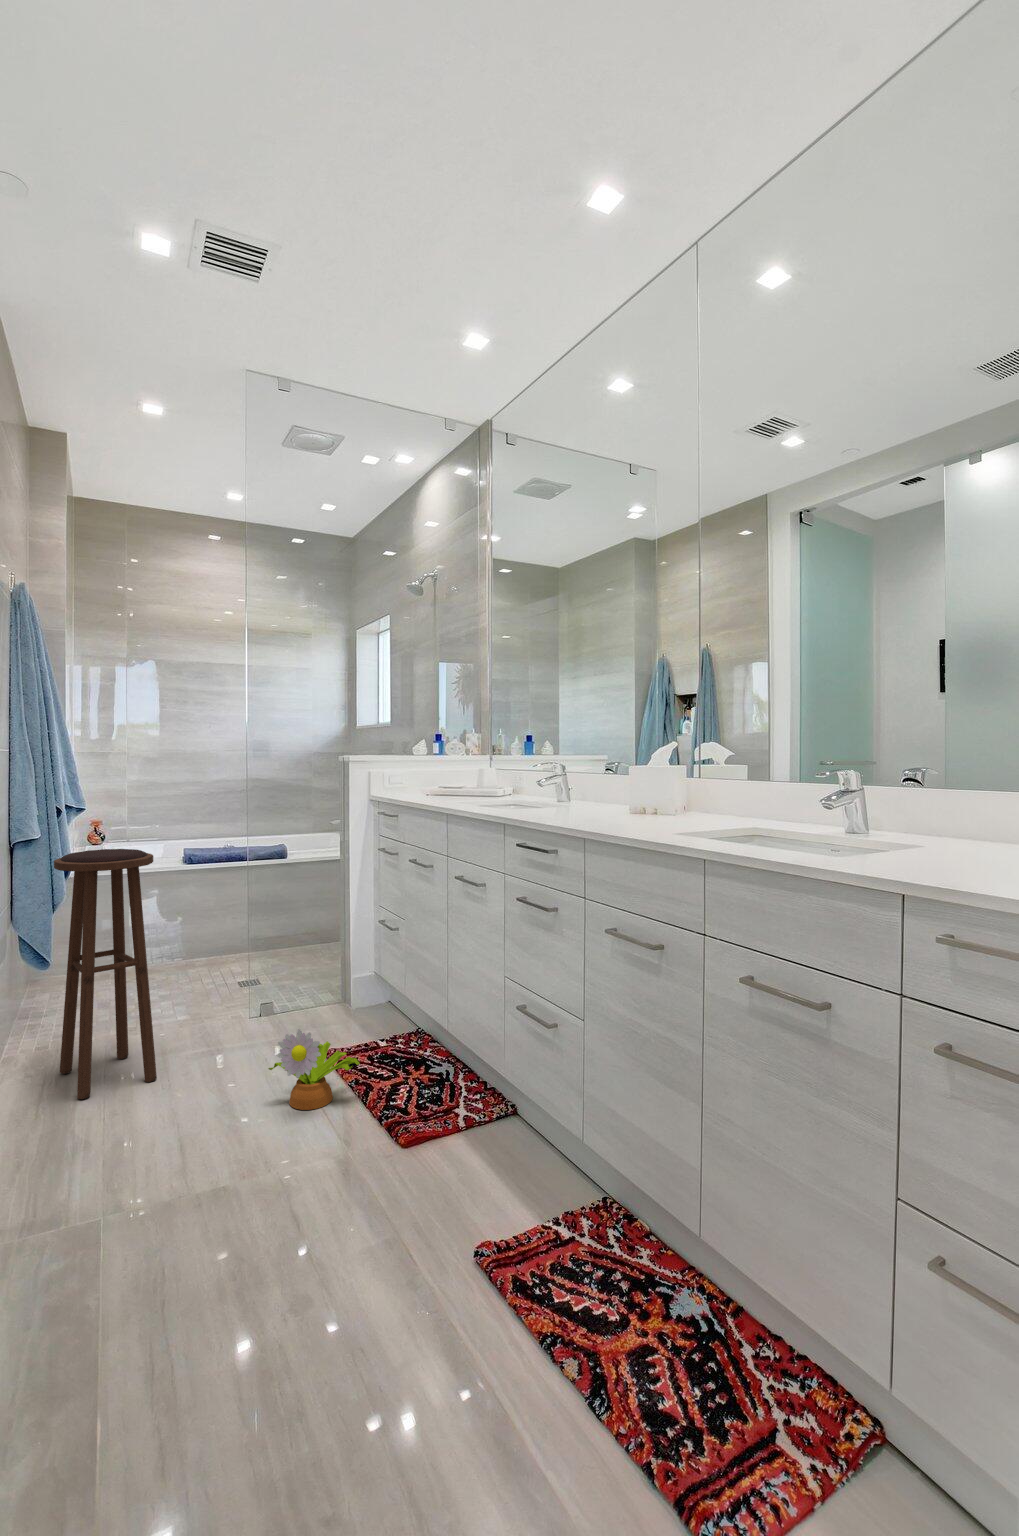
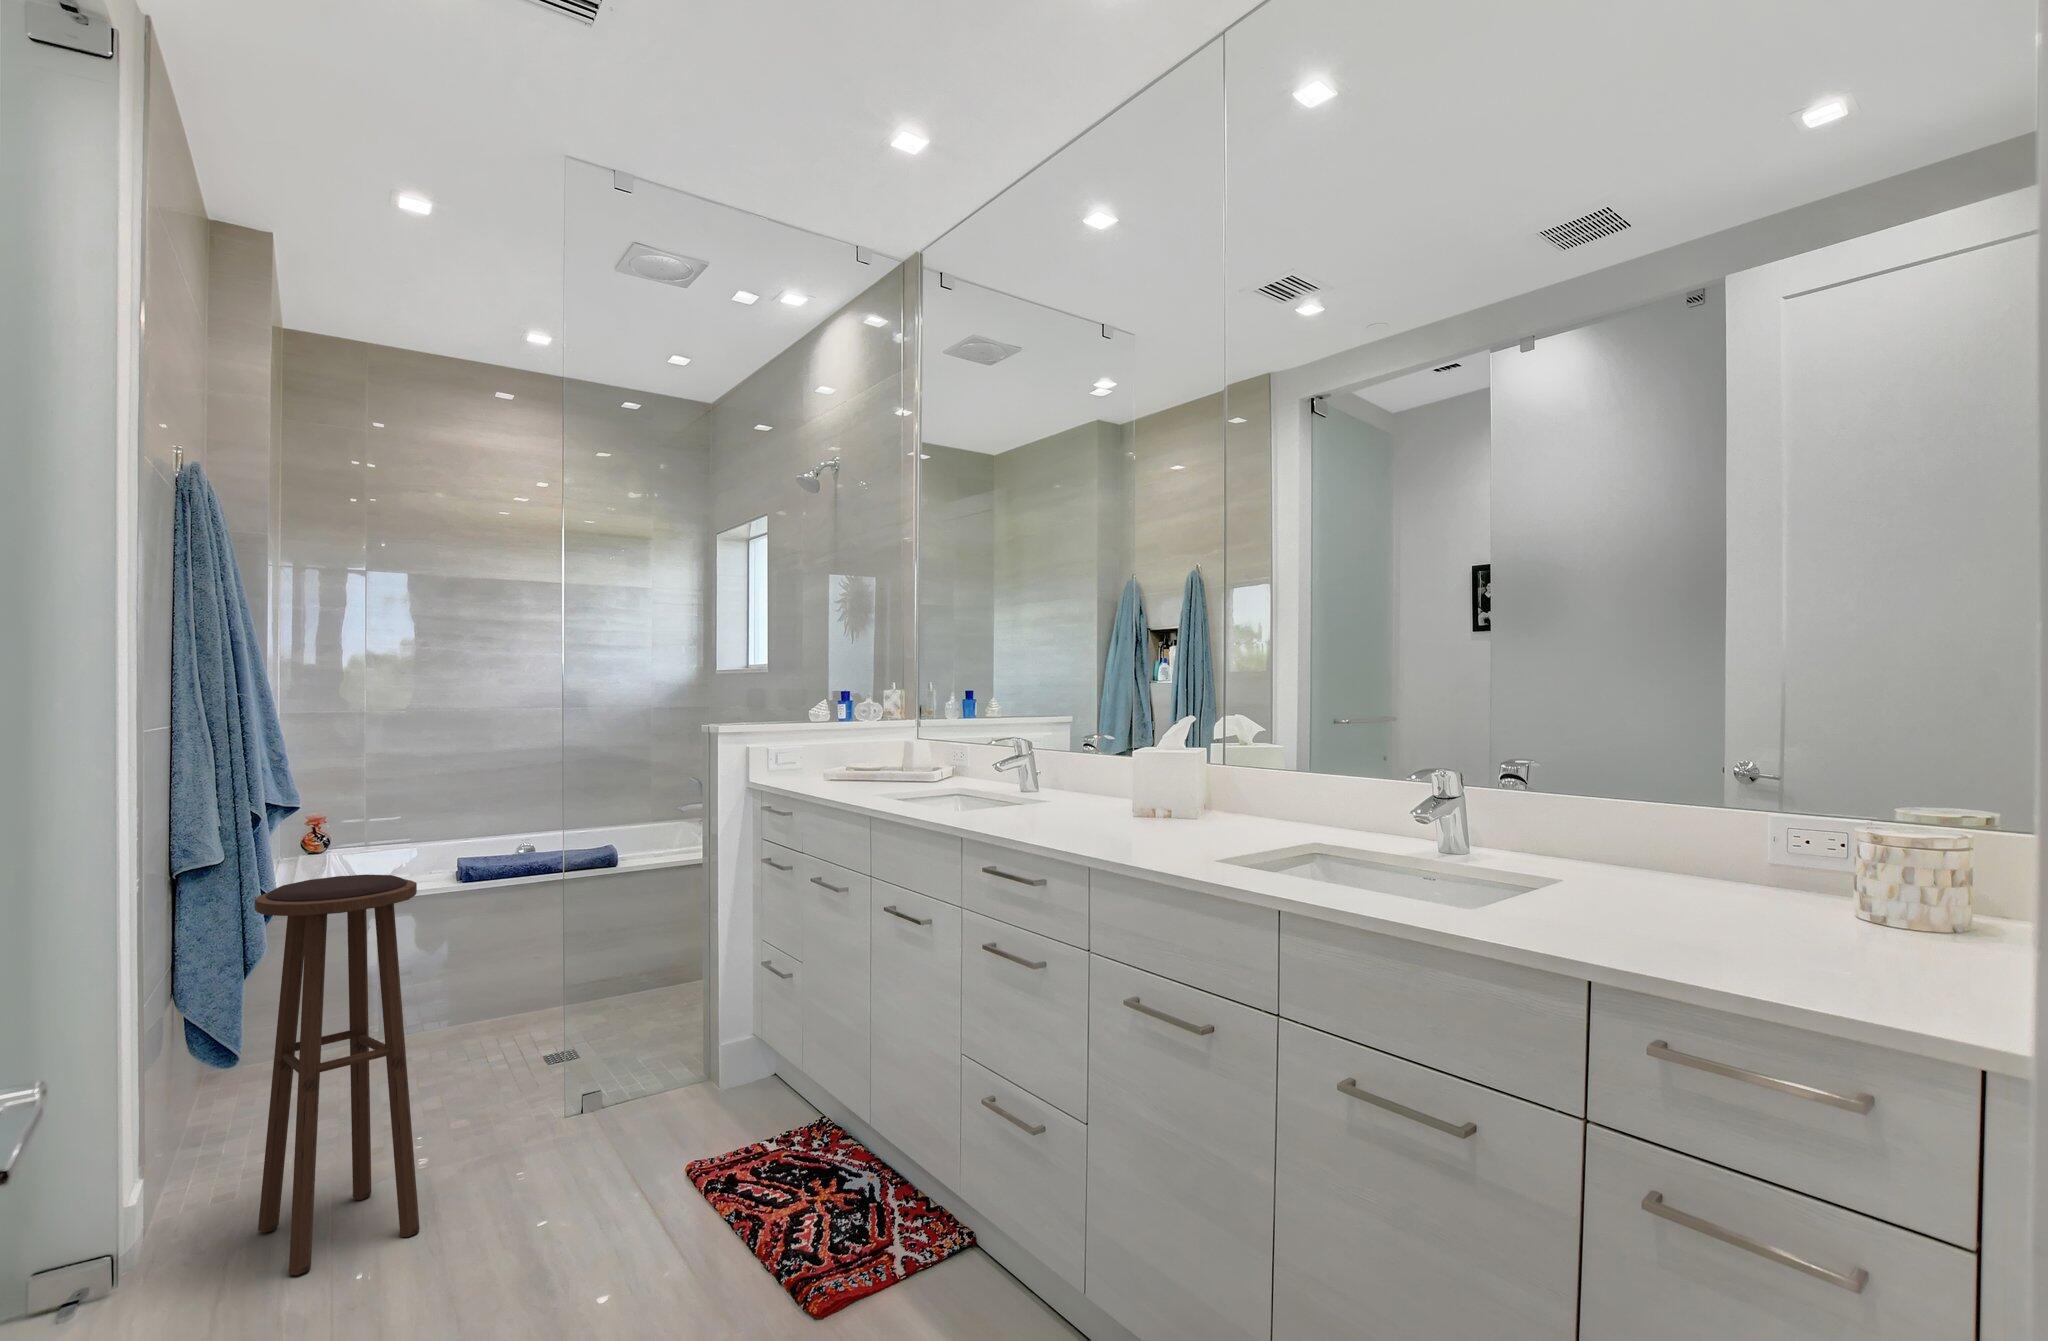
decorative plant: present [268,1029,360,1110] -> none [600,1144,743,1267]

